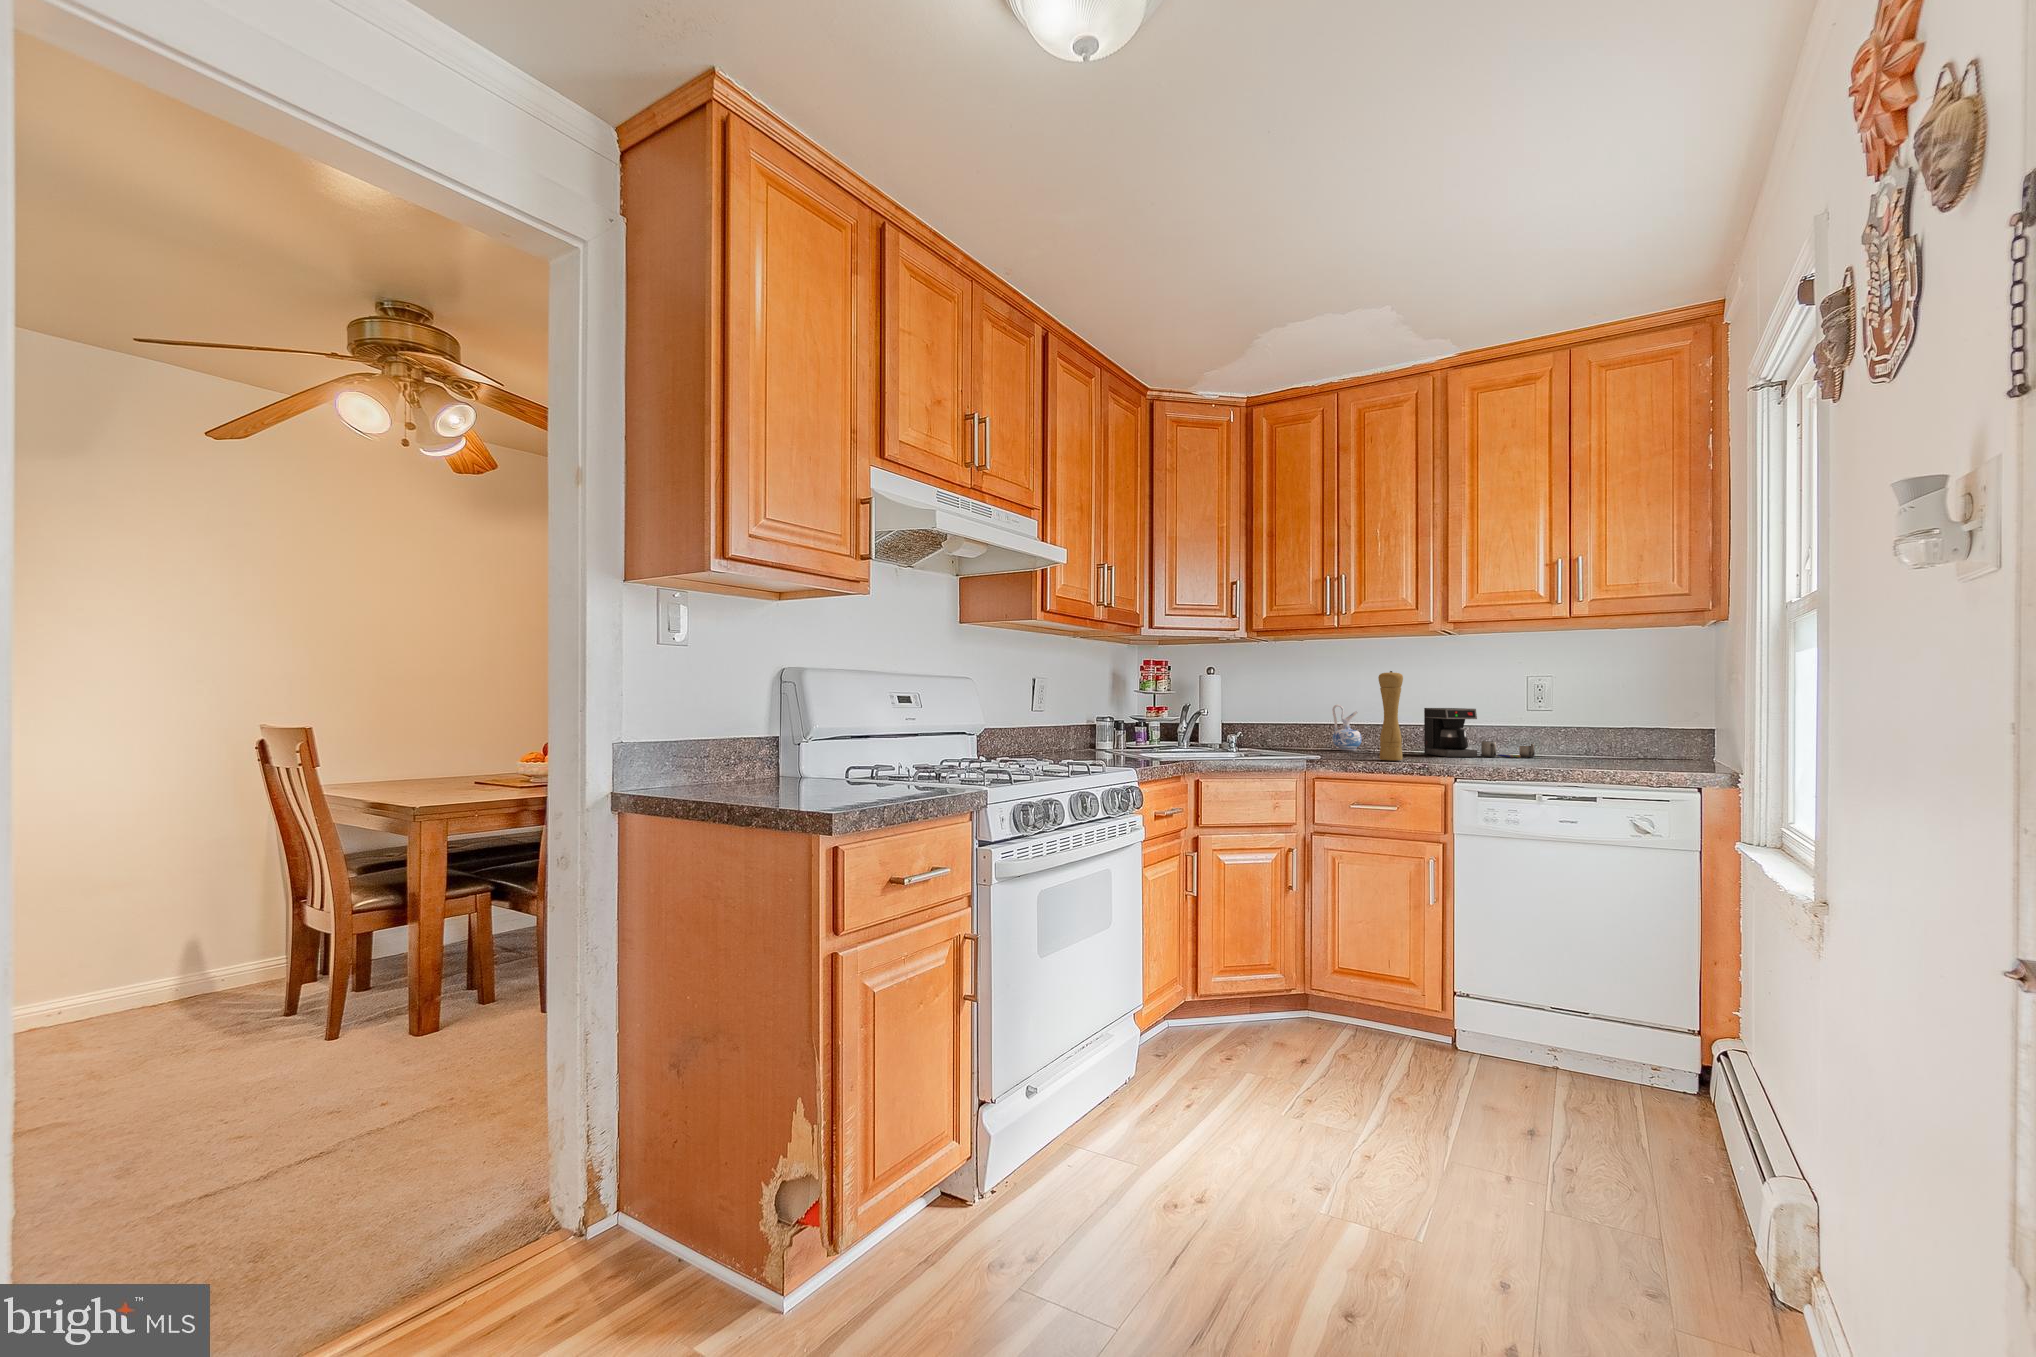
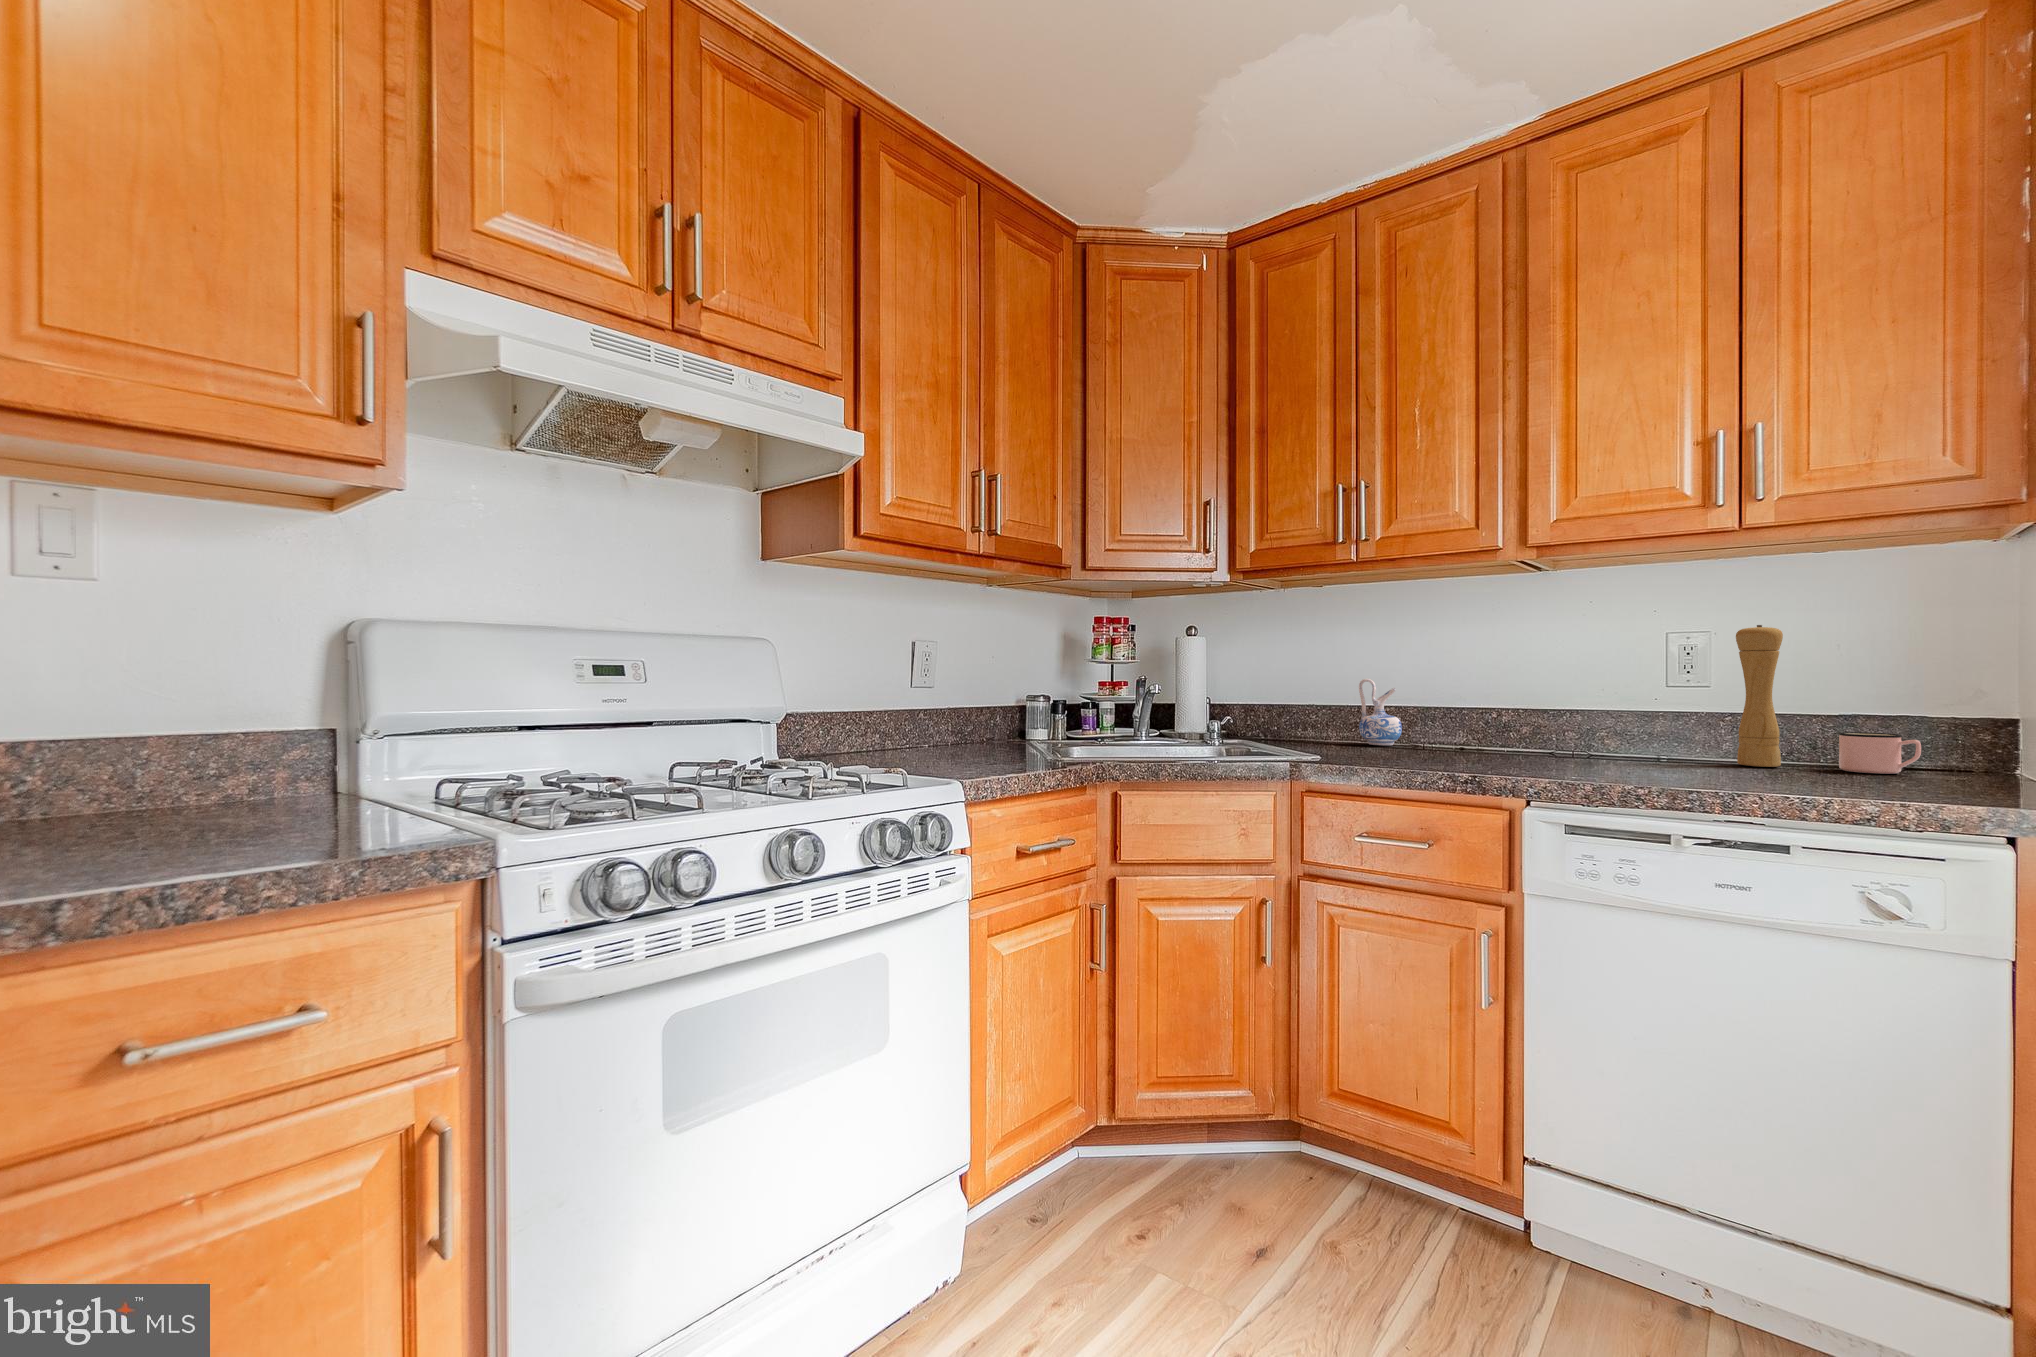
pepper mill: present [1378,671,1403,761] -> present [1736,625,1783,767]
coffee maker: present [1424,708,1535,757] -> none [1495,683,1682,760]
mug: none [1624,738,1666,762] -> present [1839,732,1921,774]

